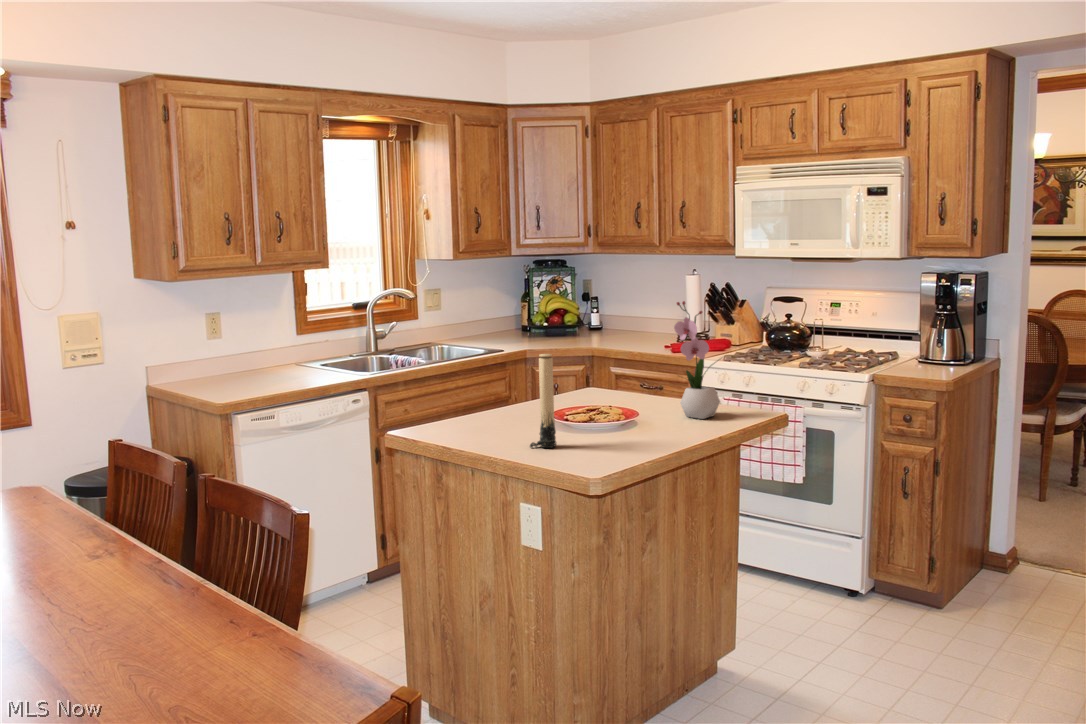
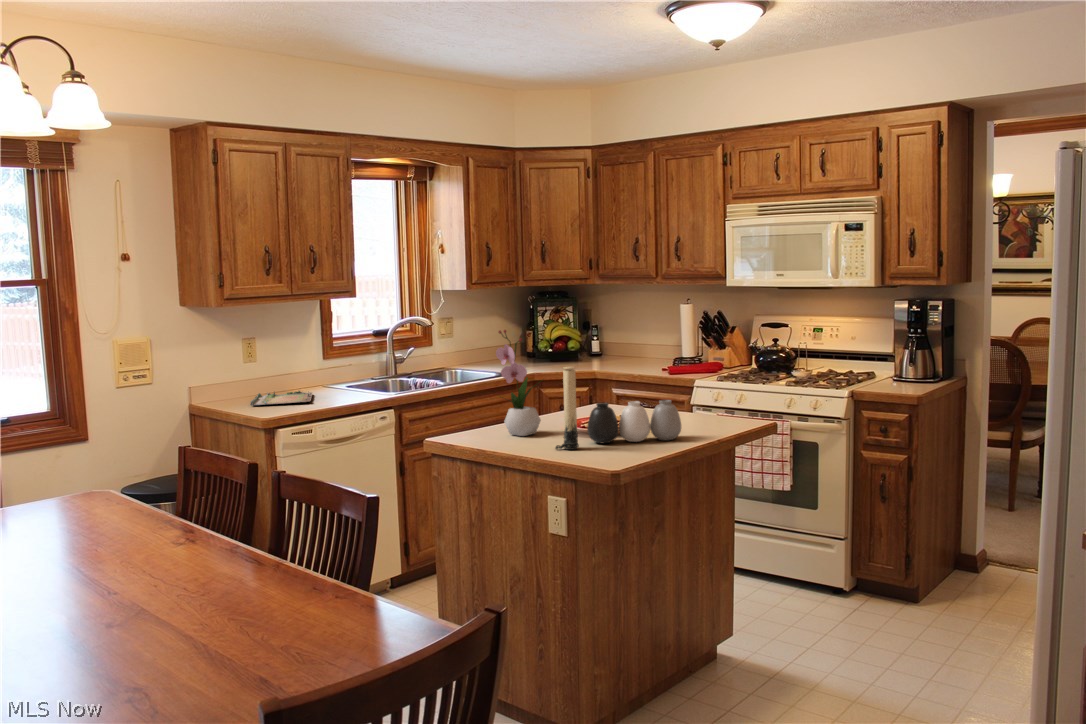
flower arrangement: present [674,301,720,419] -> present [496,330,541,436]
tray: none [209,366,281,389] -> present [250,391,312,406]
vase: none [568,391,674,440] -> present [587,400,681,443]

